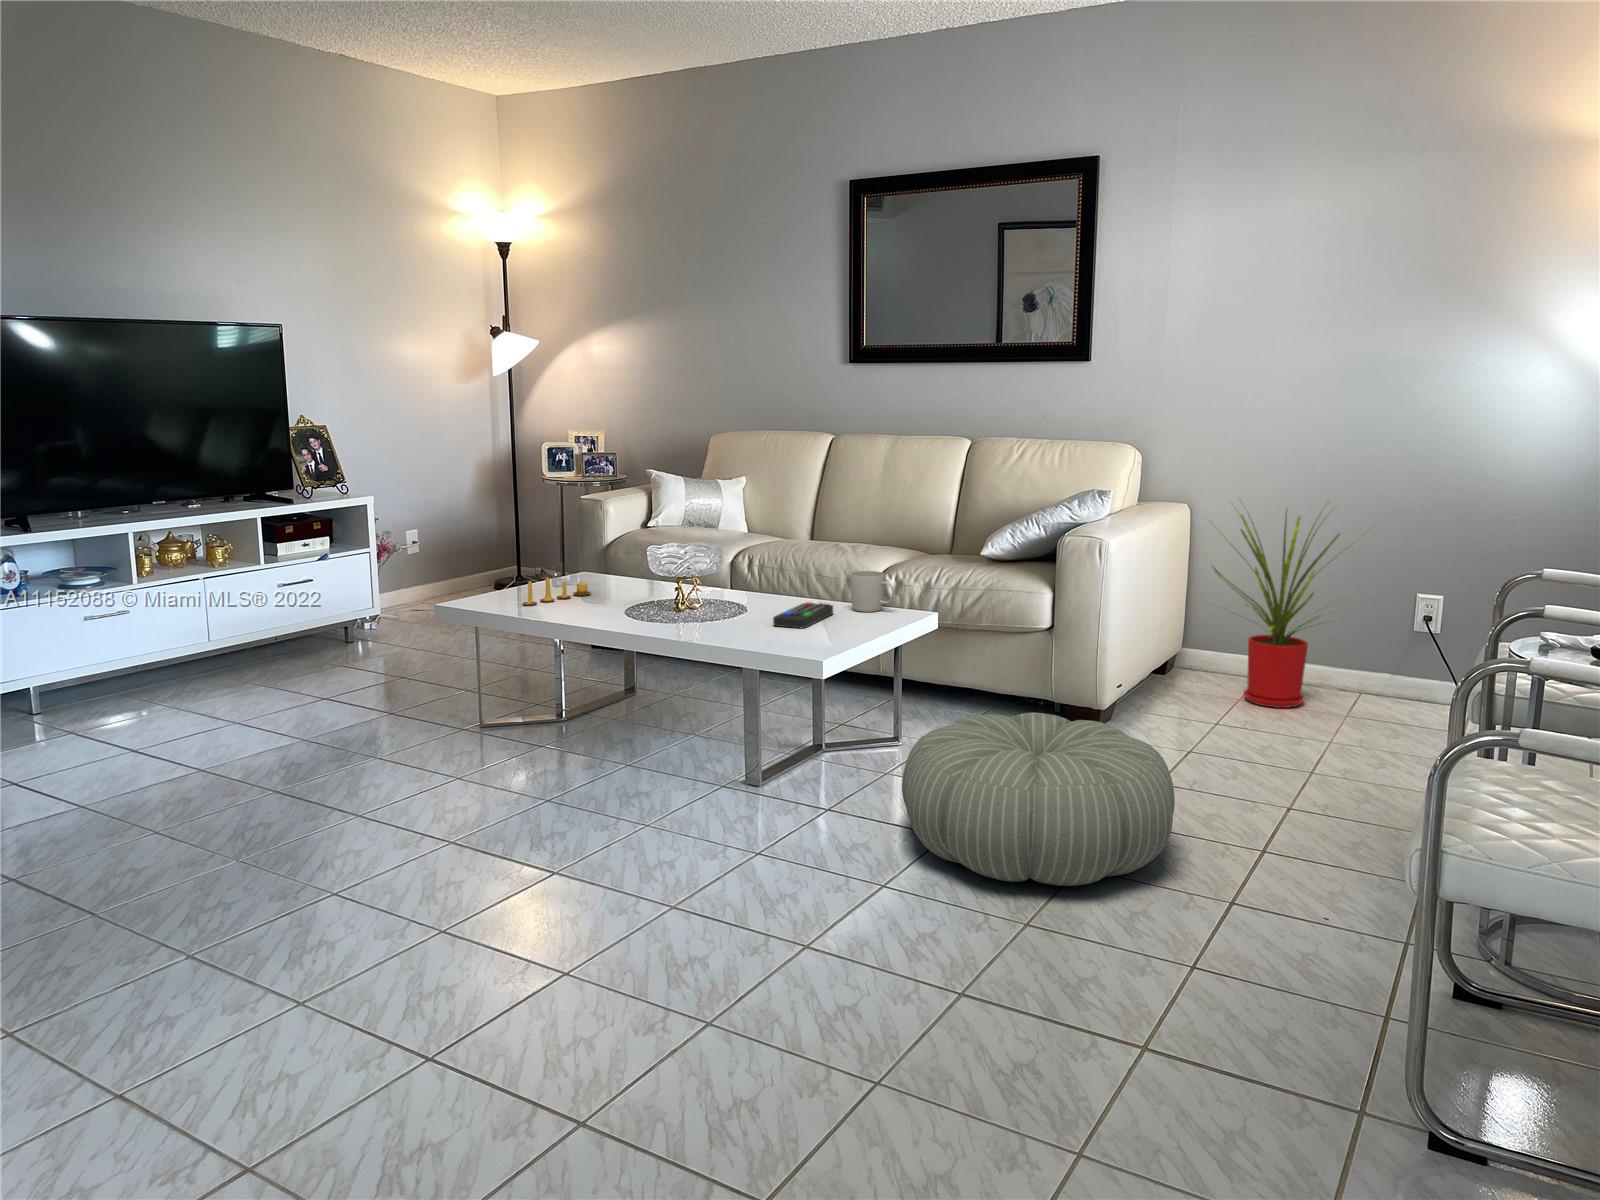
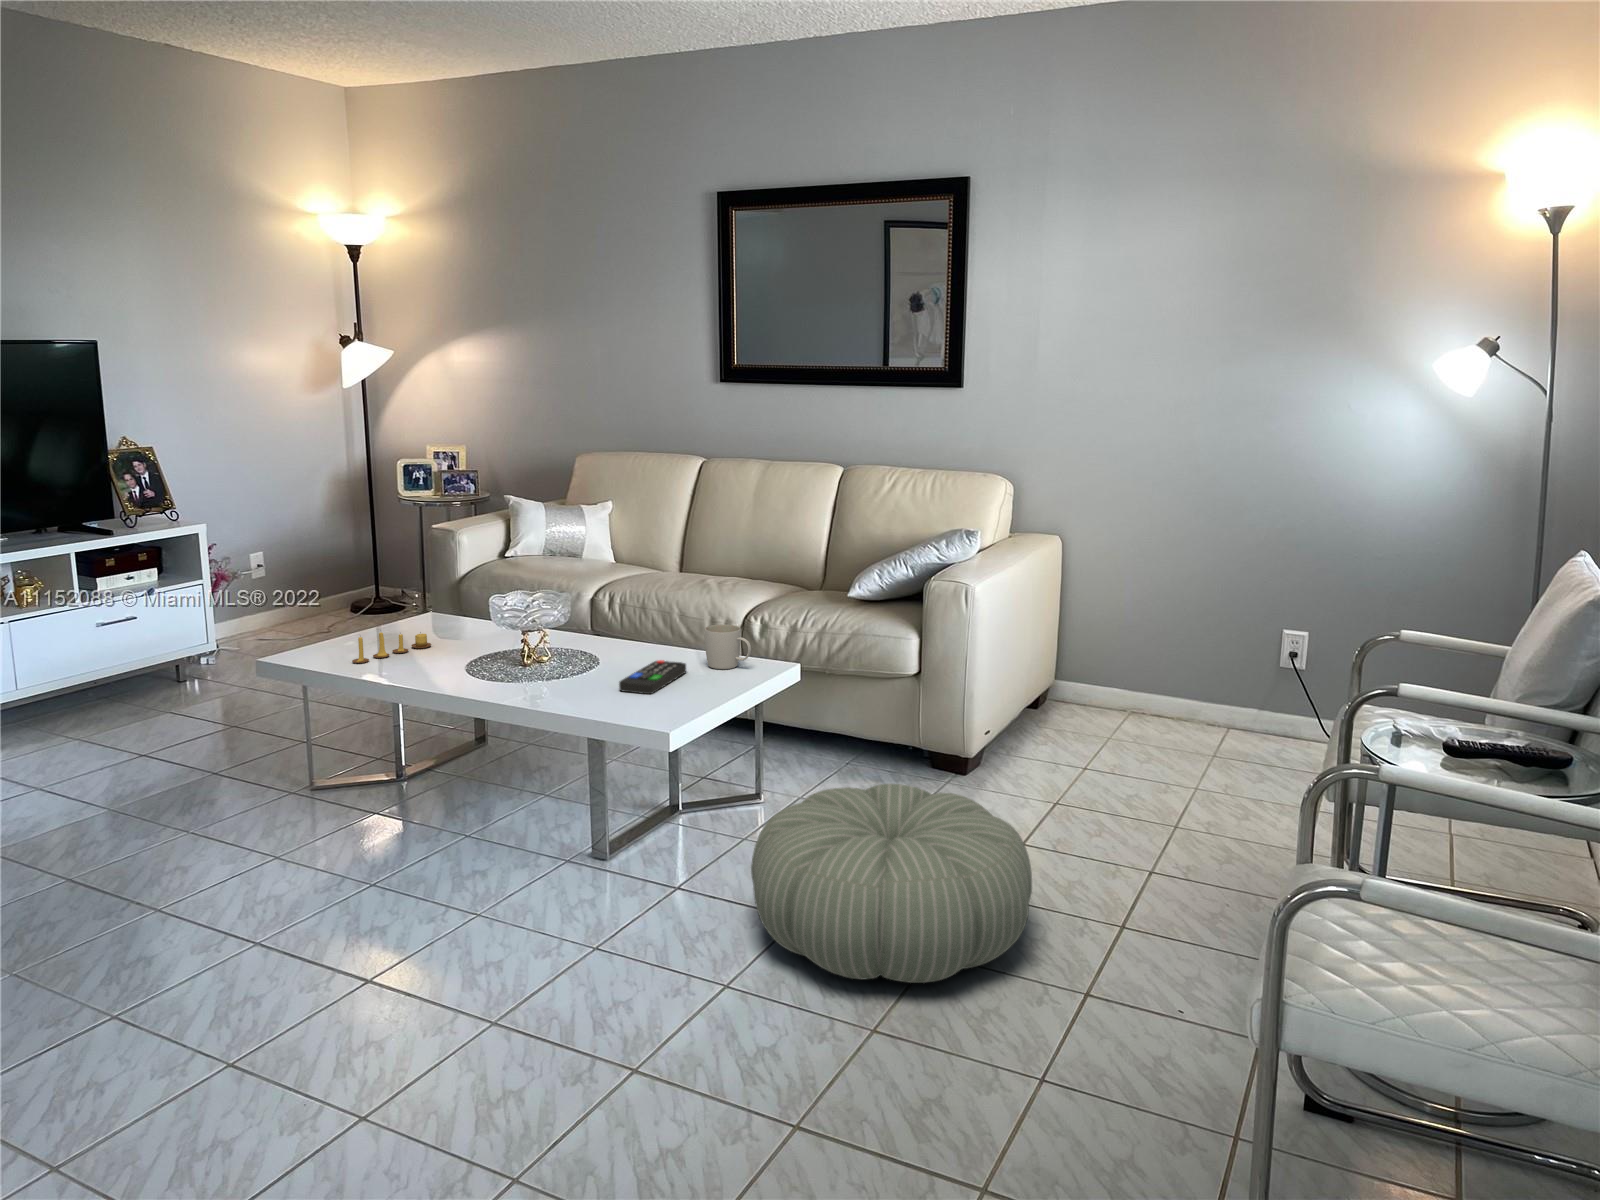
house plant: present [1213,513,1370,708] -> none [1070,533,1241,748]

